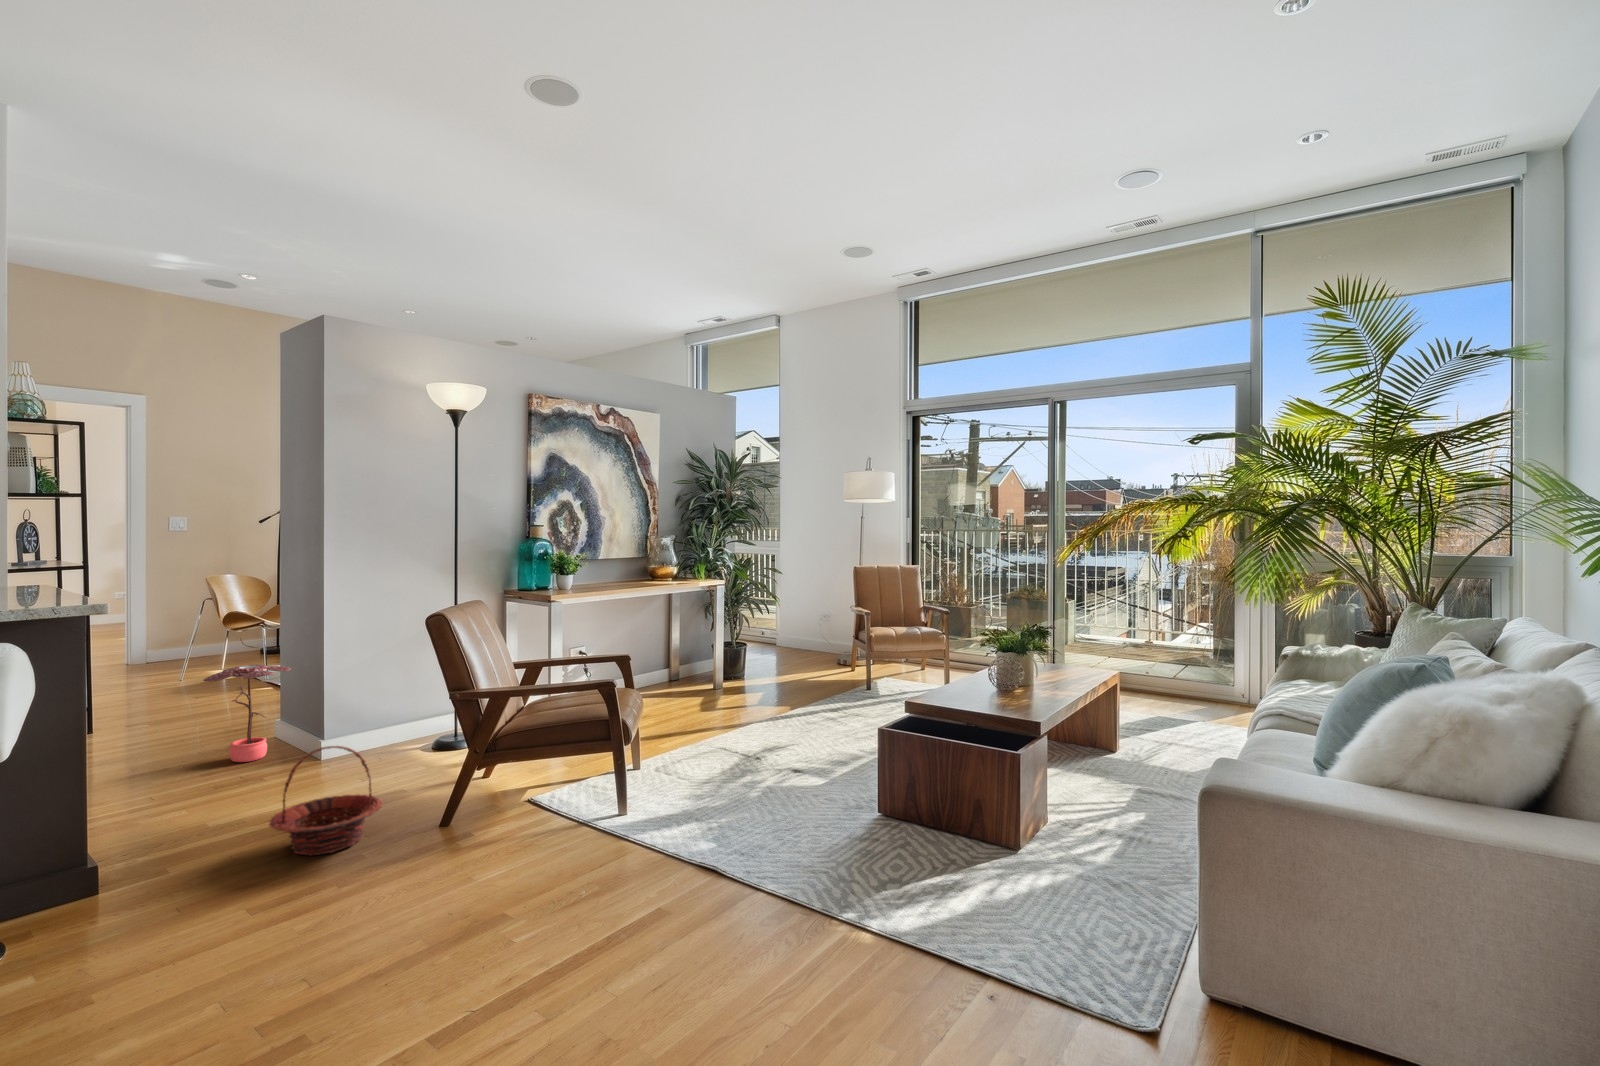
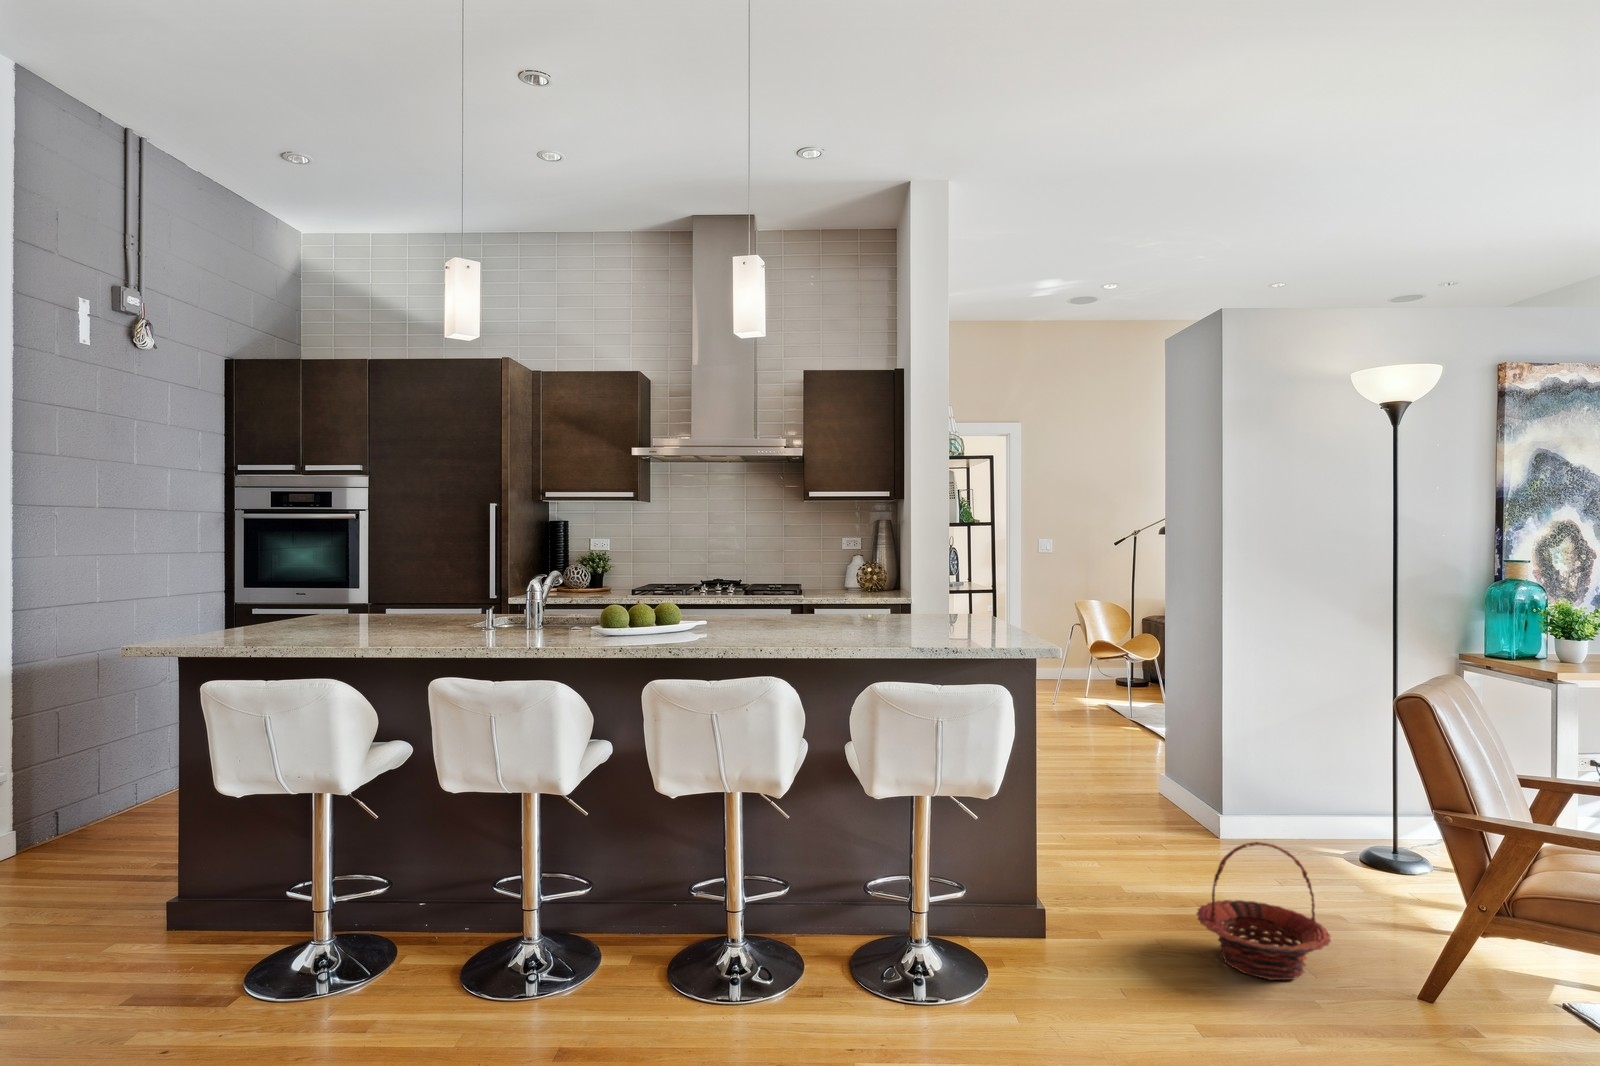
potted plant: present [203,664,291,762] -> none [1103,711,1186,819]

